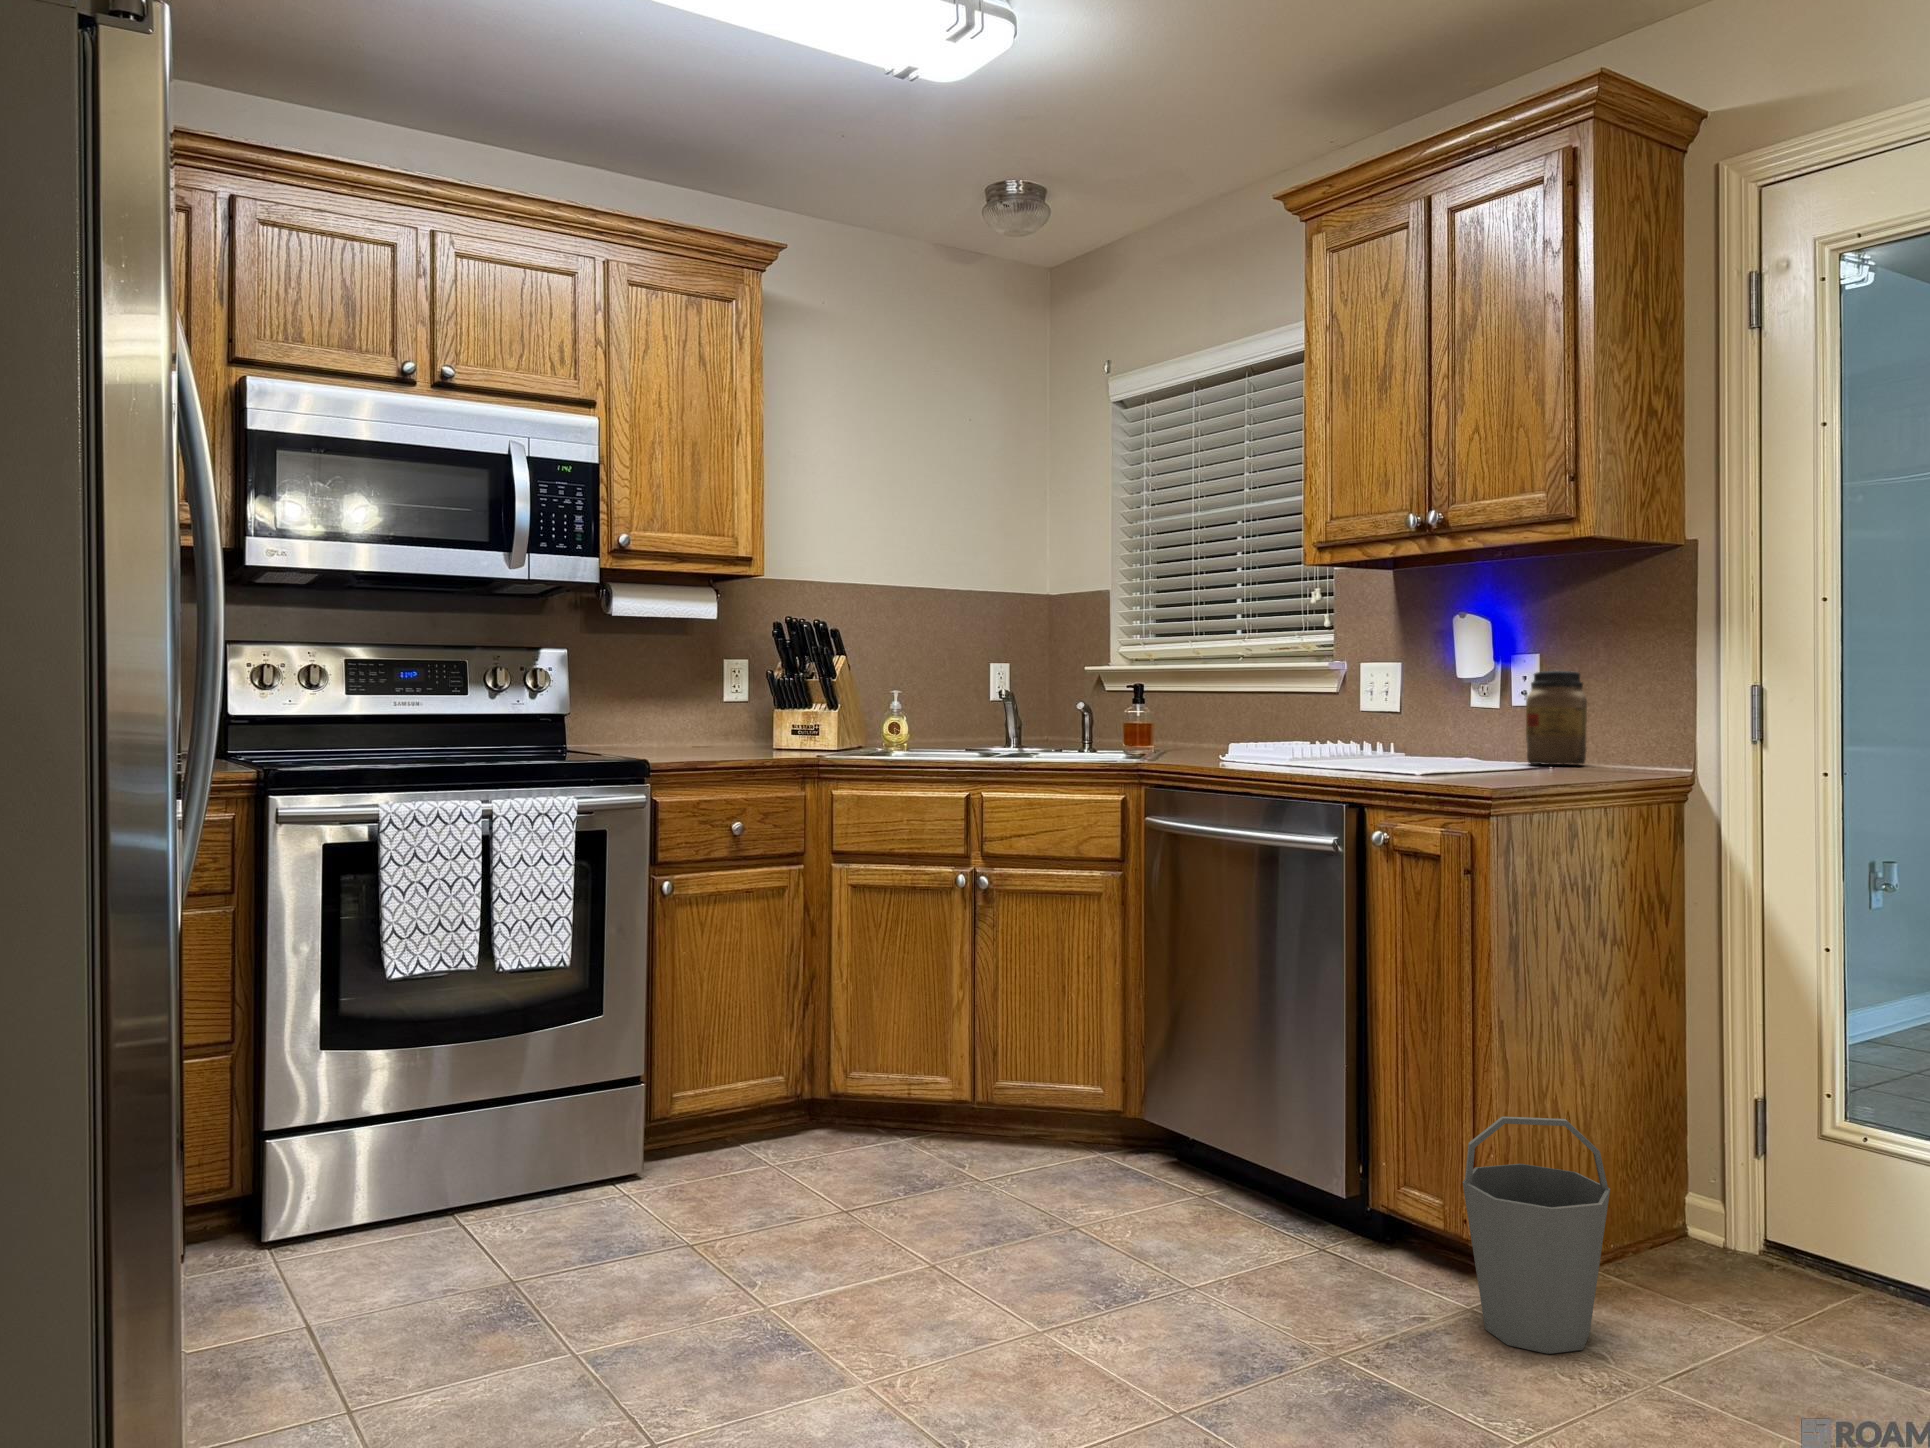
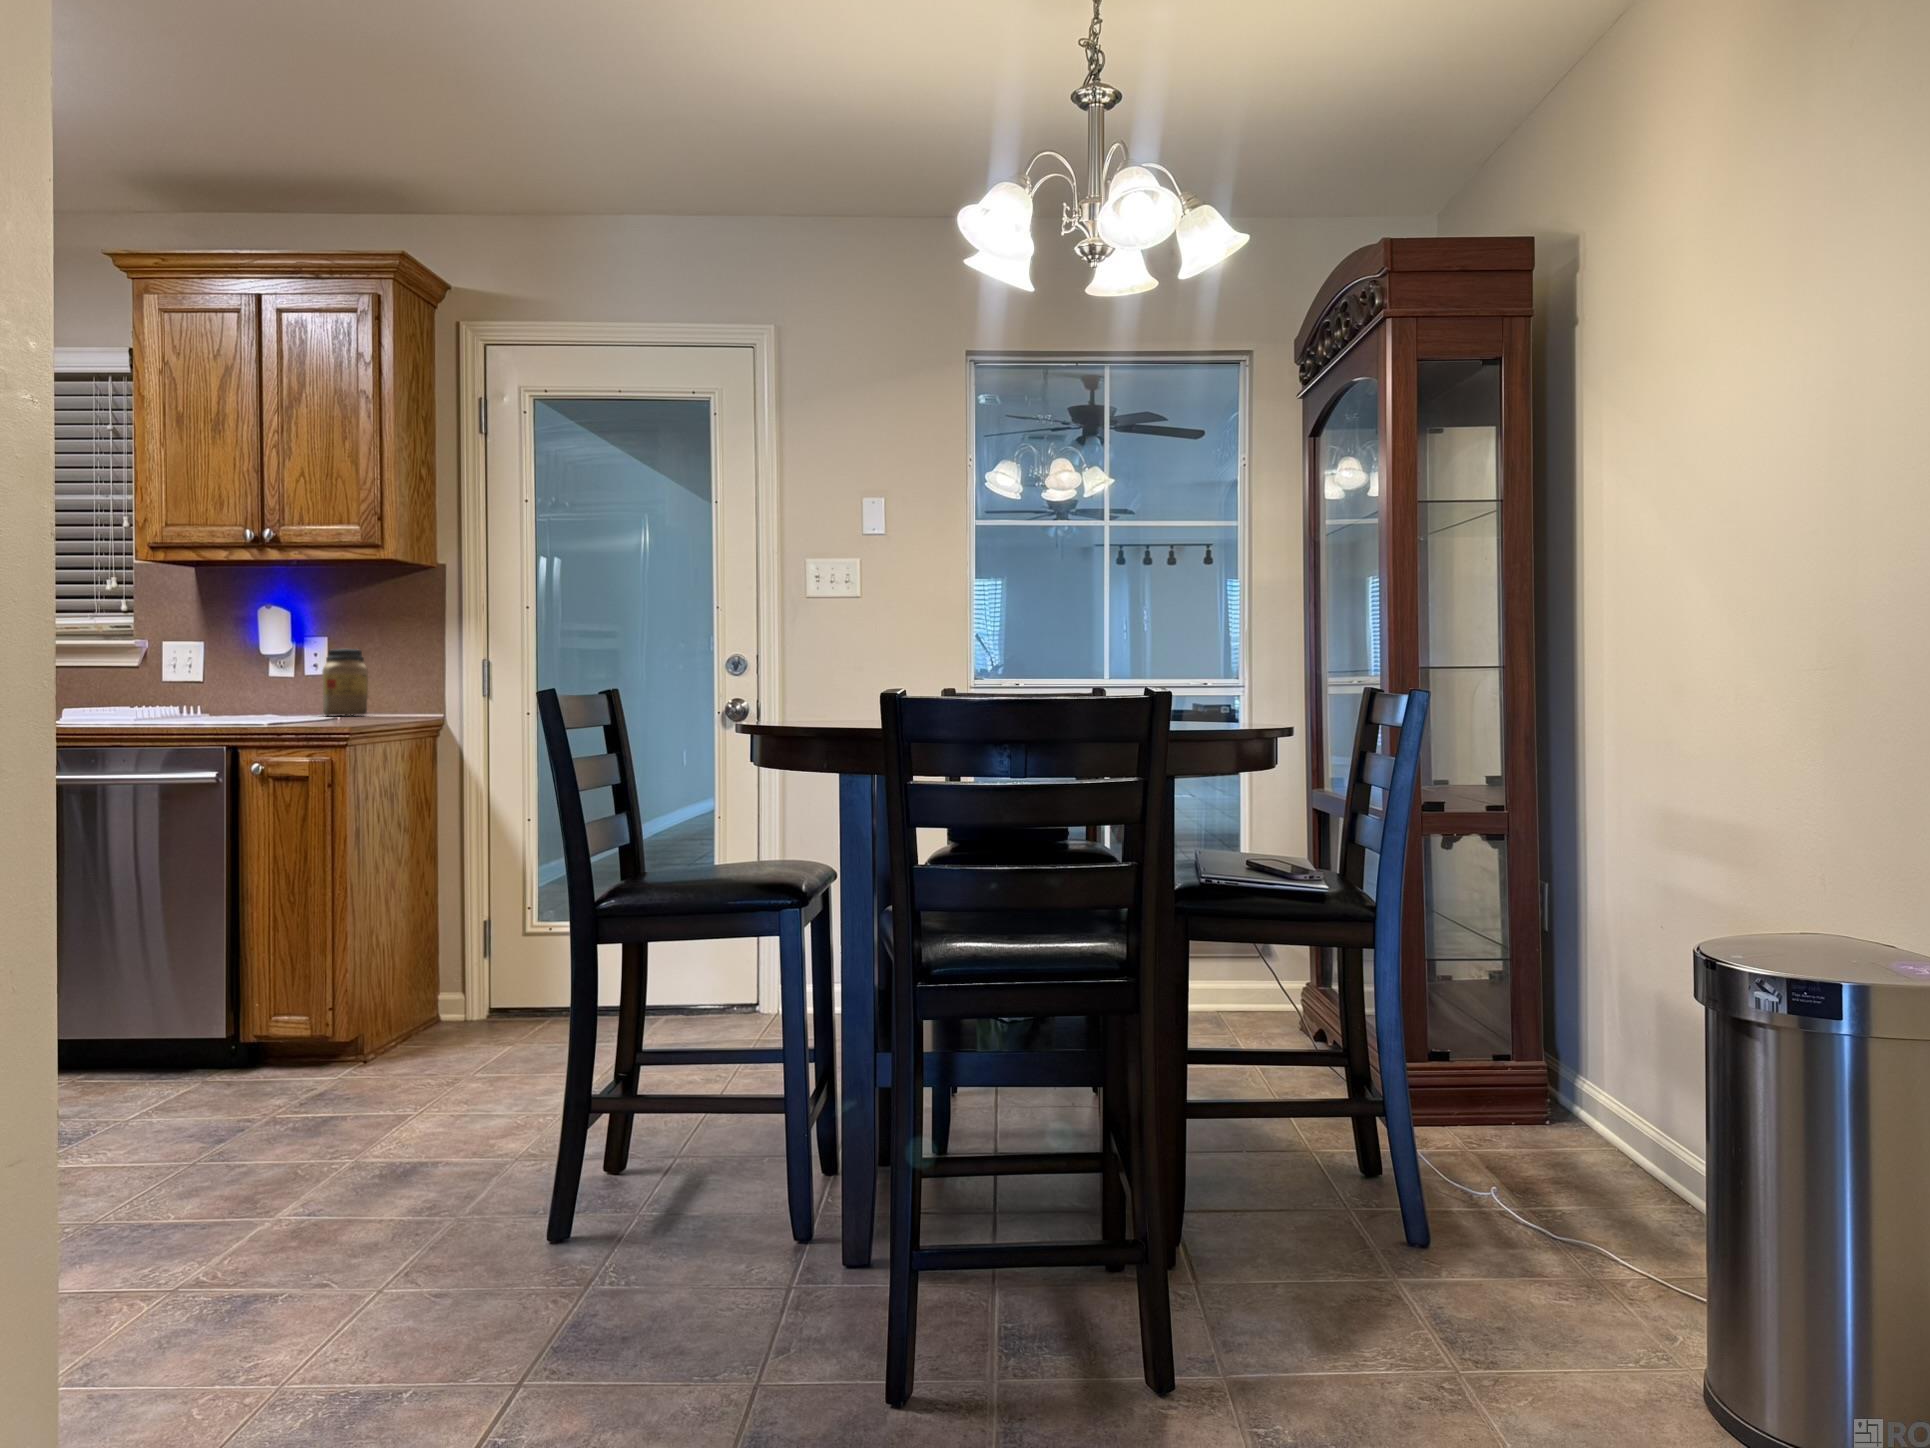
bucket: present [1463,1117,1610,1354] -> none [341,935,433,1084]

